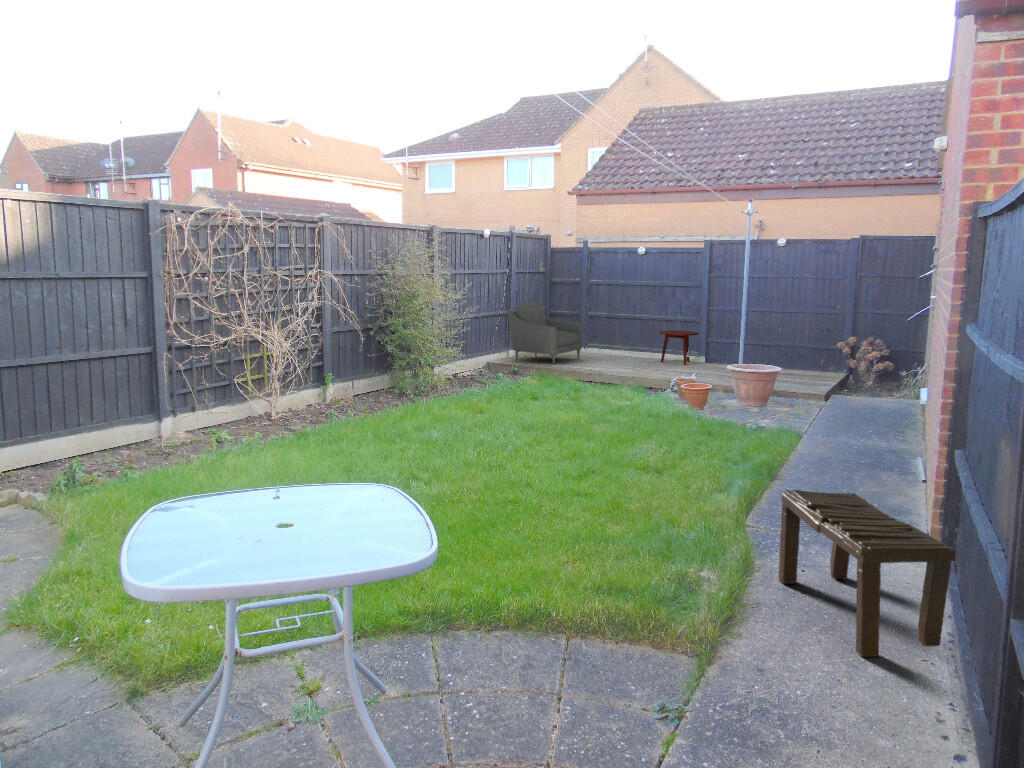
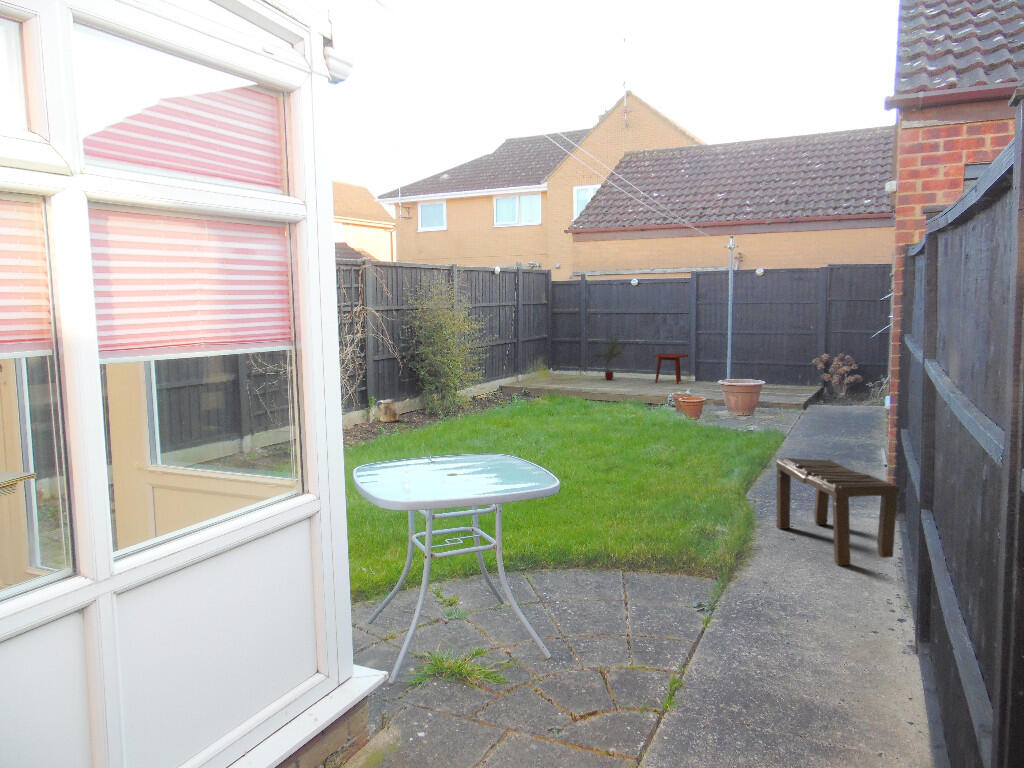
chair: present [508,303,583,365] -> none [515,331,583,387]
potted tree: none [593,309,631,358] -> present [594,336,626,380]
watering can: none [335,378,371,404] -> present [377,398,409,422]

